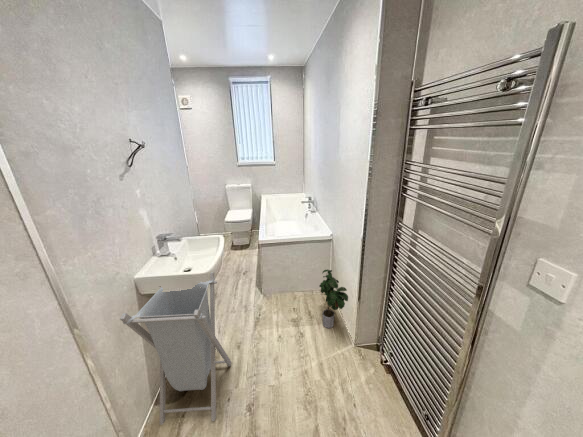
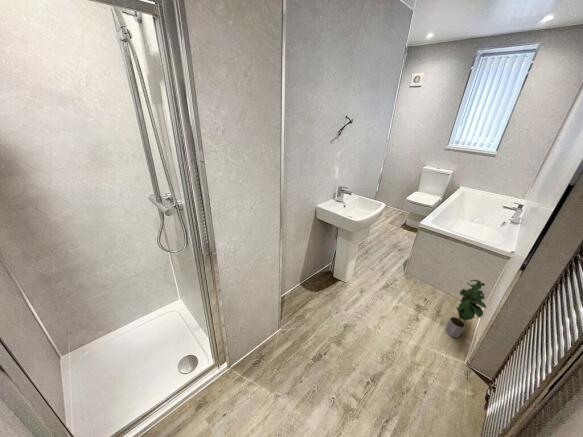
laundry hamper: present [120,272,231,425] -> none [299,211,362,313]

